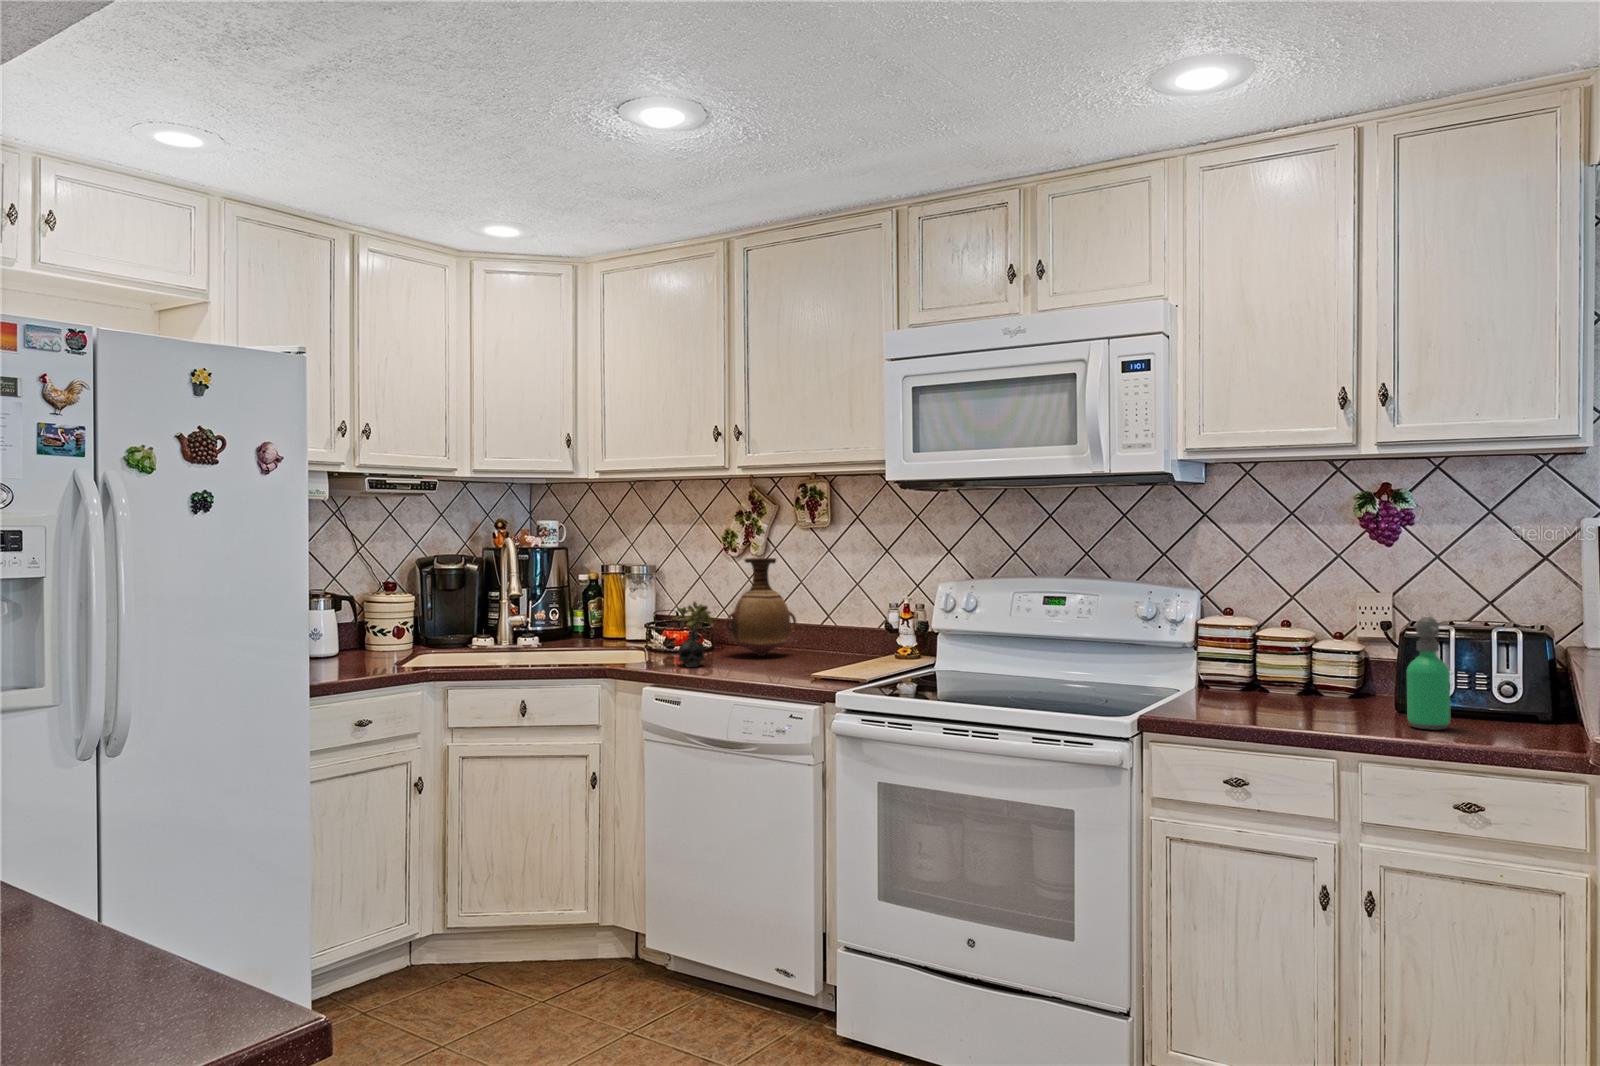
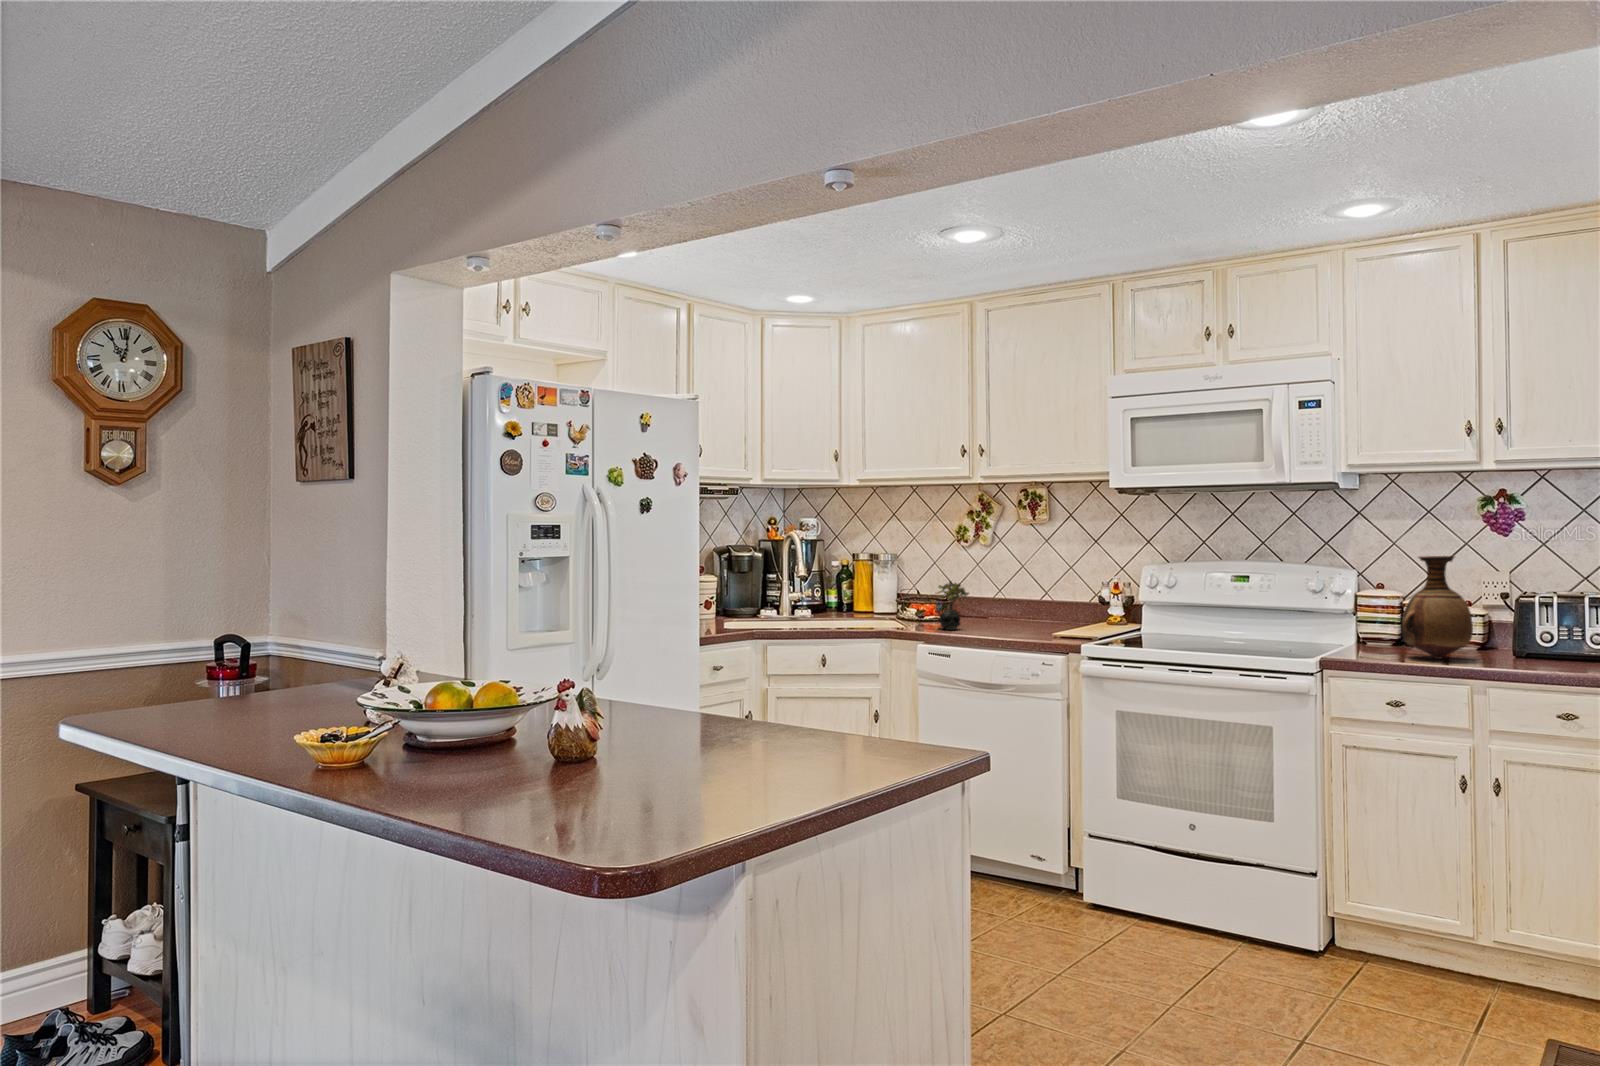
vase: present [725,558,796,656] -> present [1402,556,1473,659]
soap dispenser: present [1407,617,1451,730] -> none [1522,586,1555,666]

